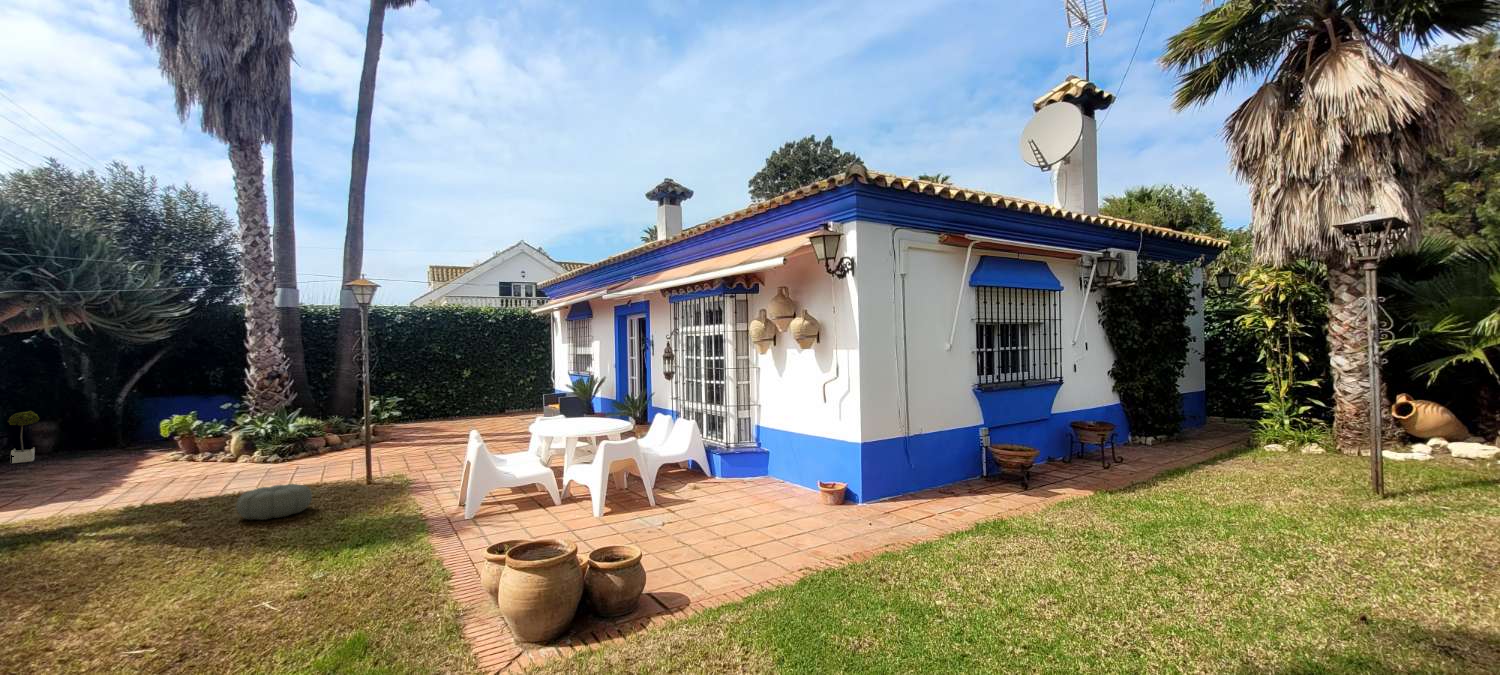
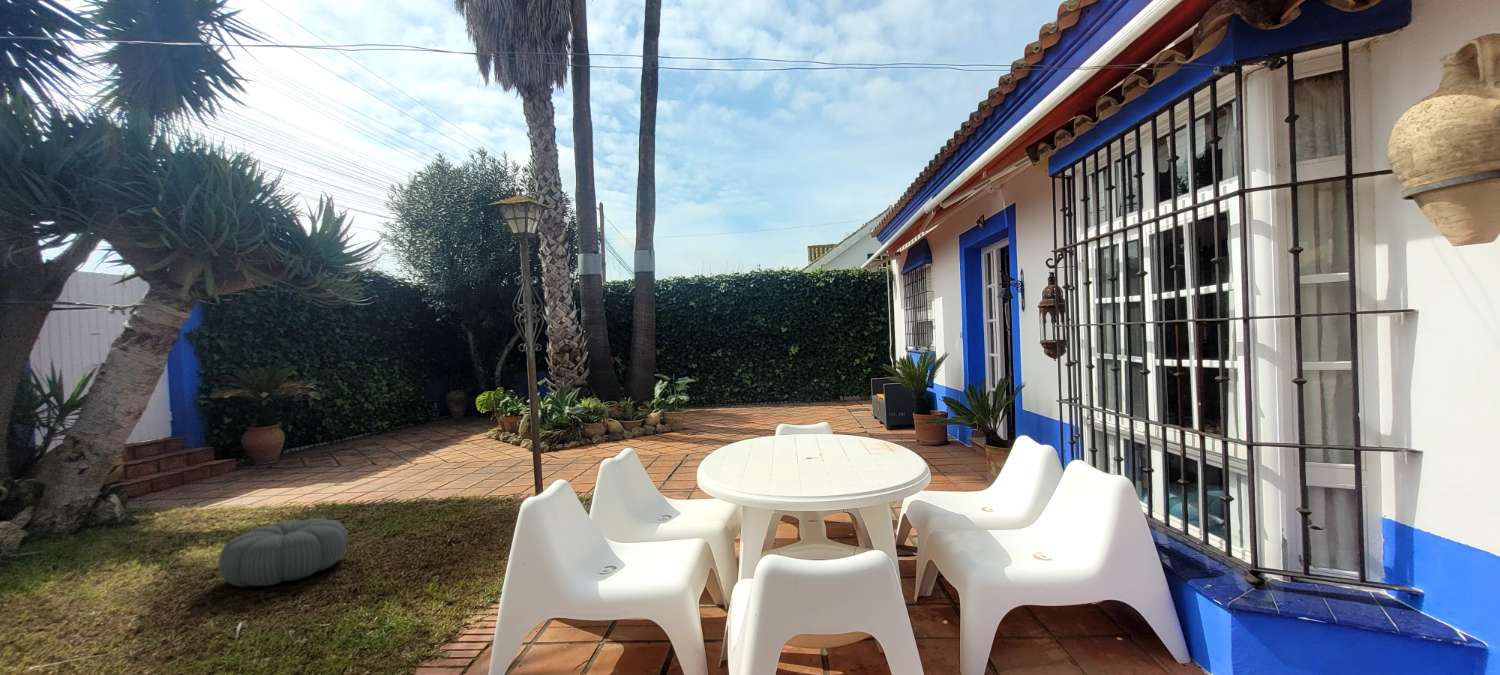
potted tree: present [7,411,40,463] -> none [431,378,452,423]

